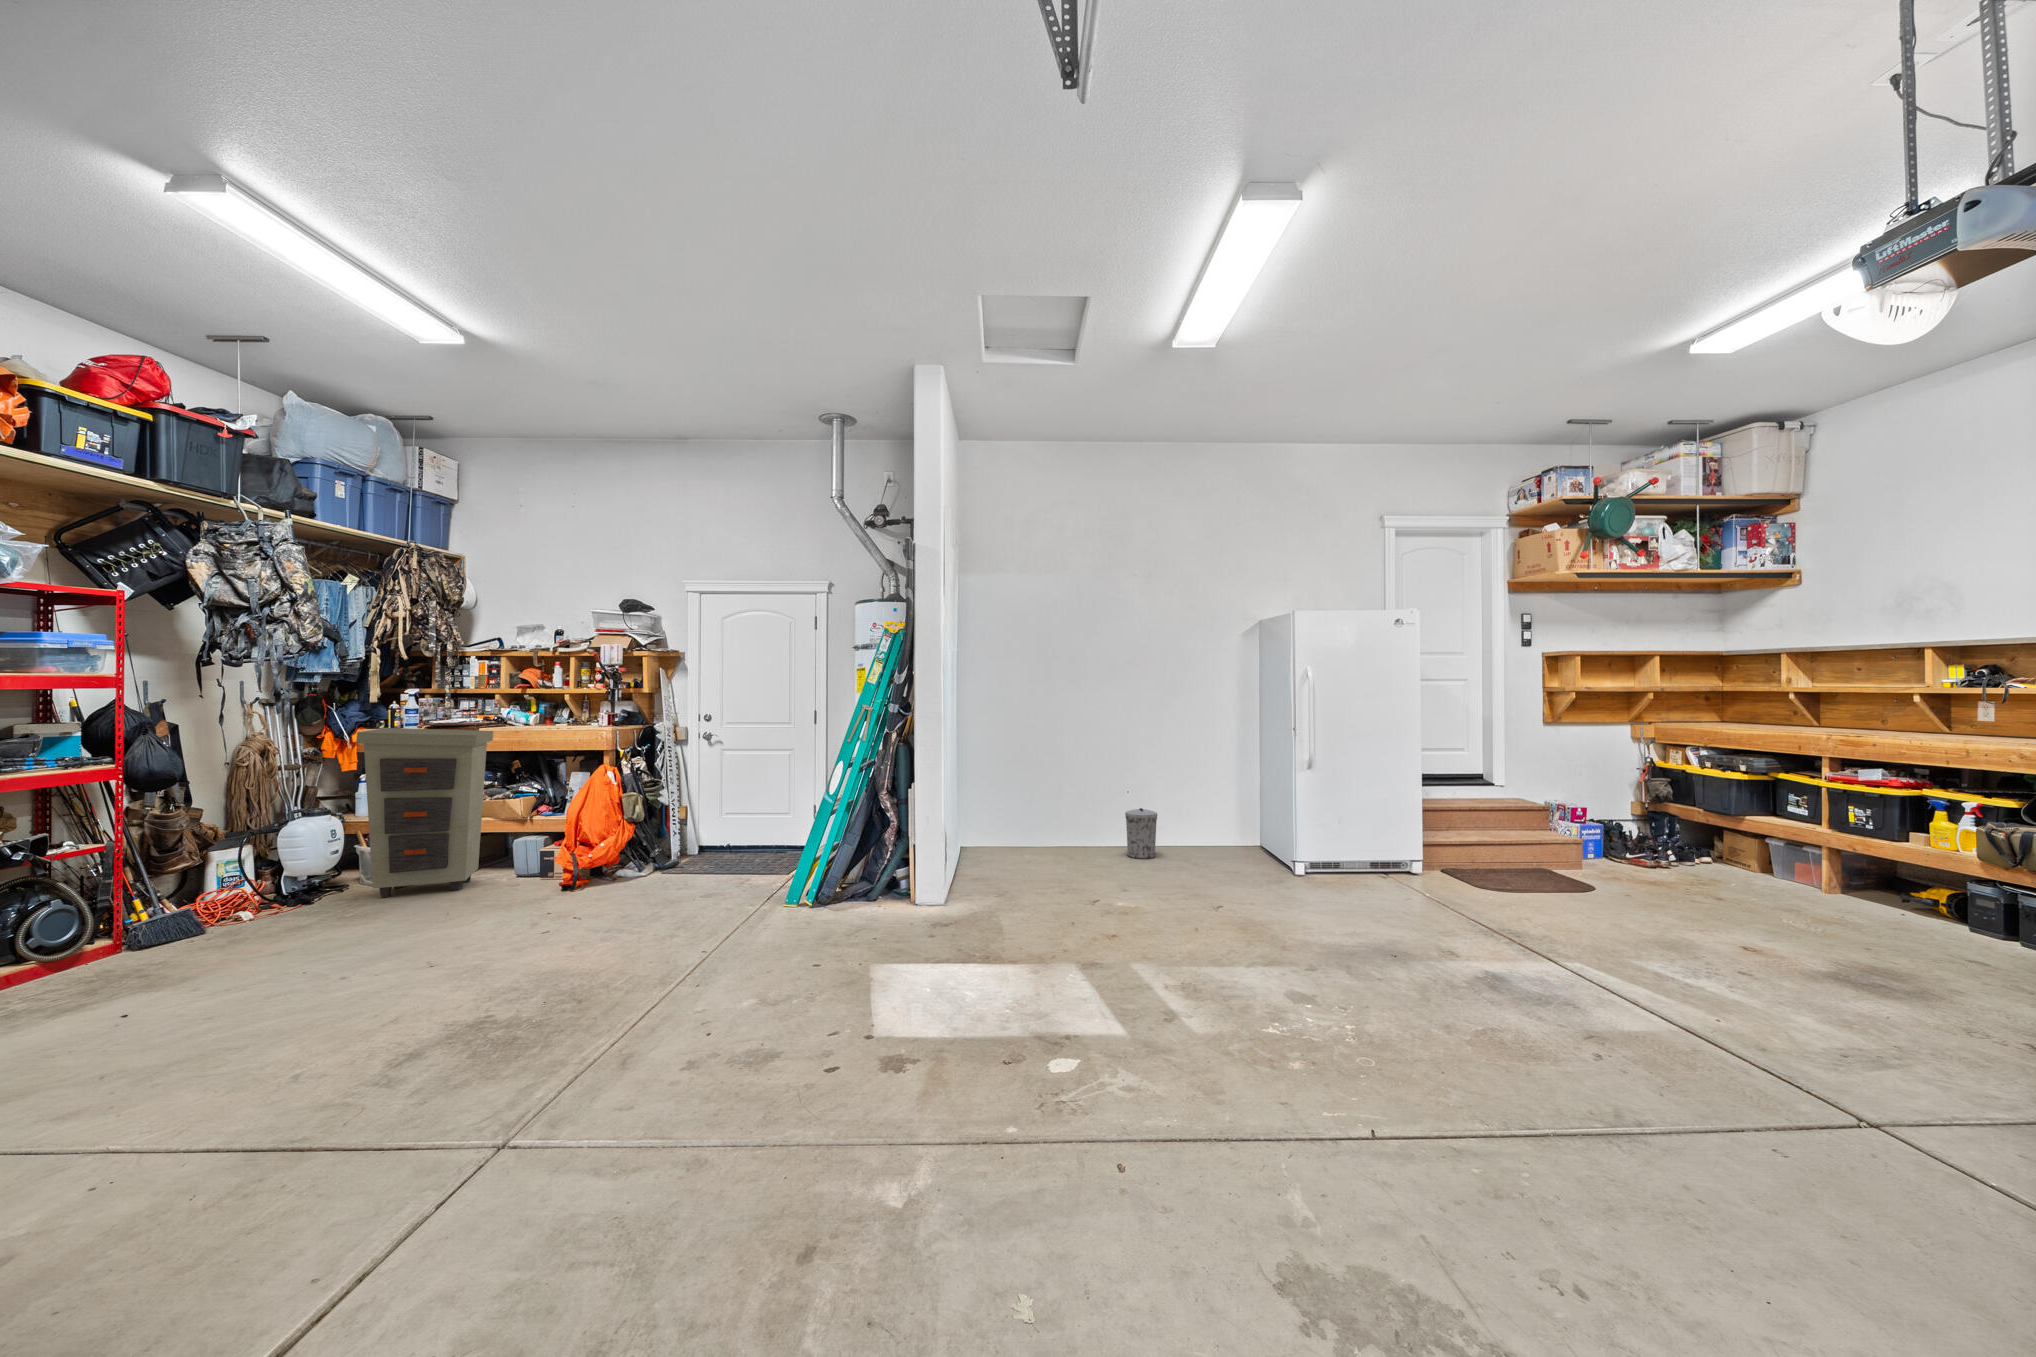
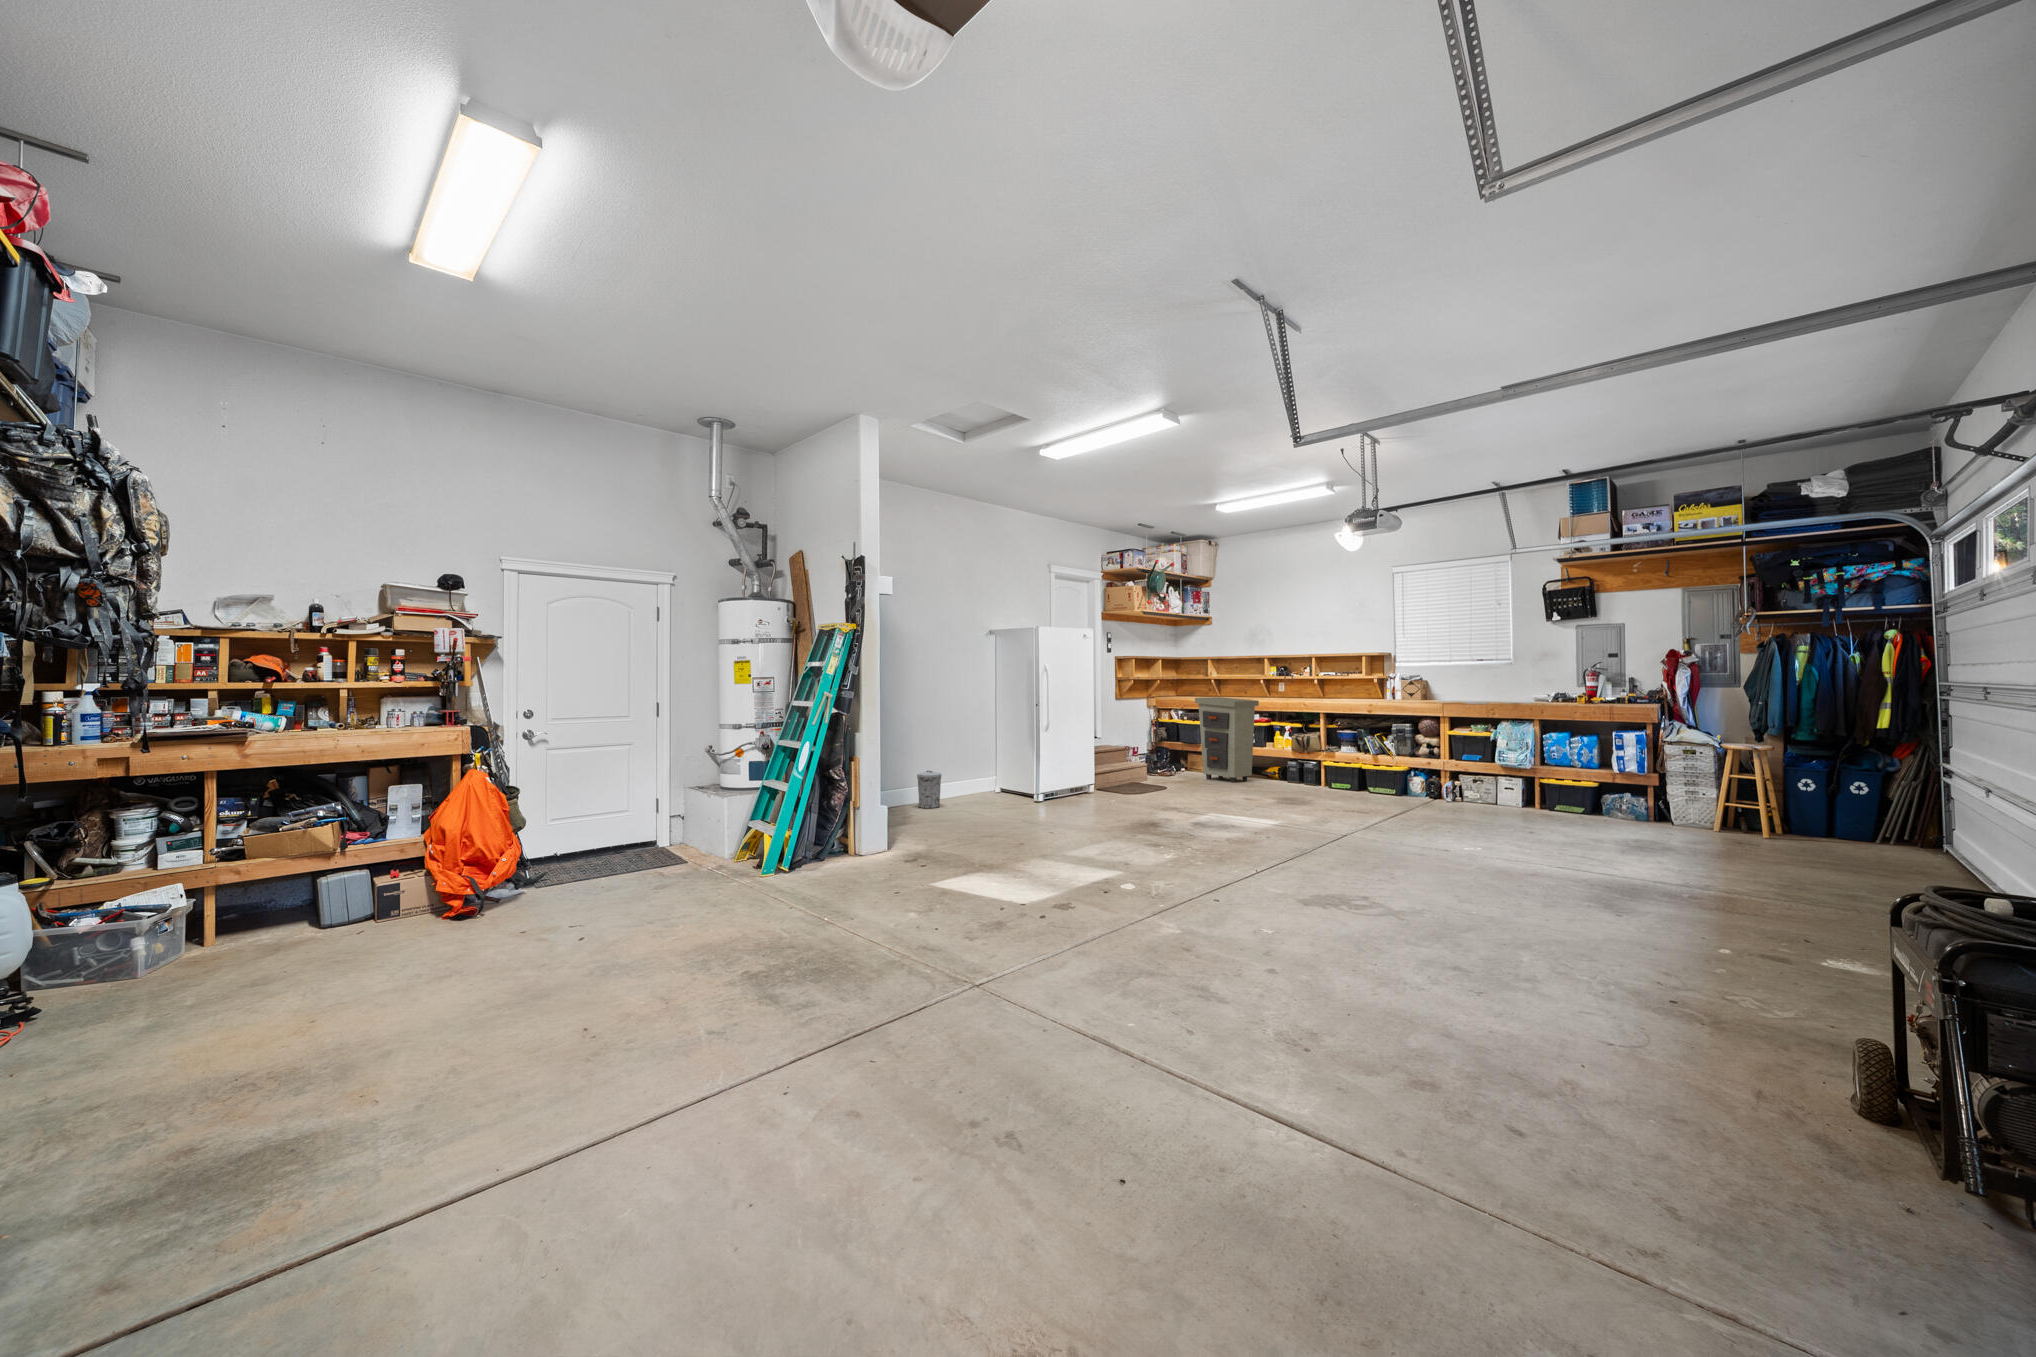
cabinet: present [356,728,493,898] -> present [1195,697,1259,782]

